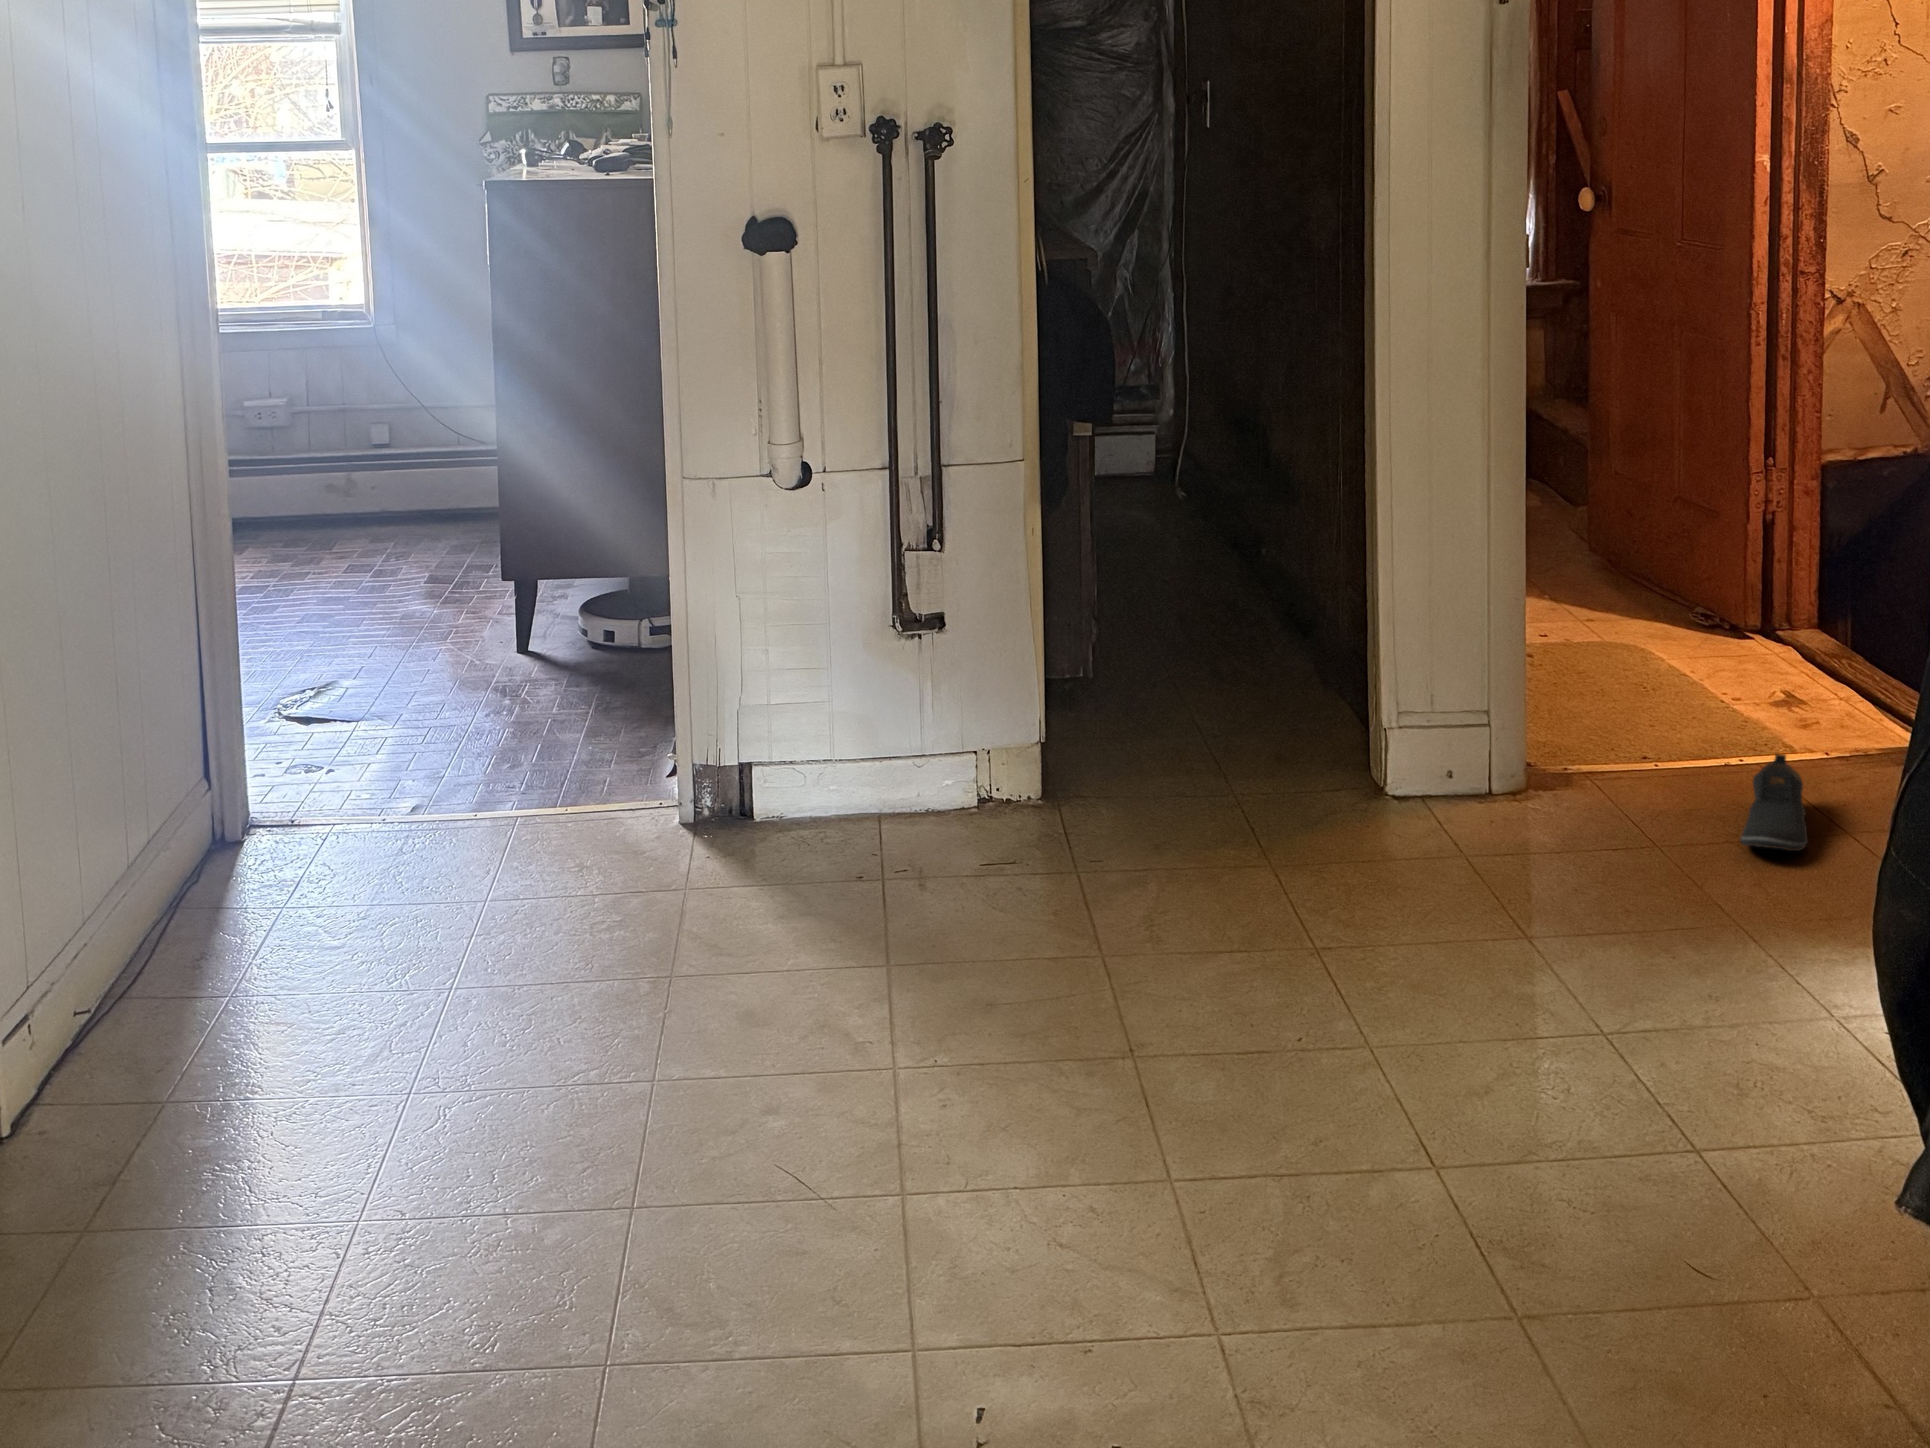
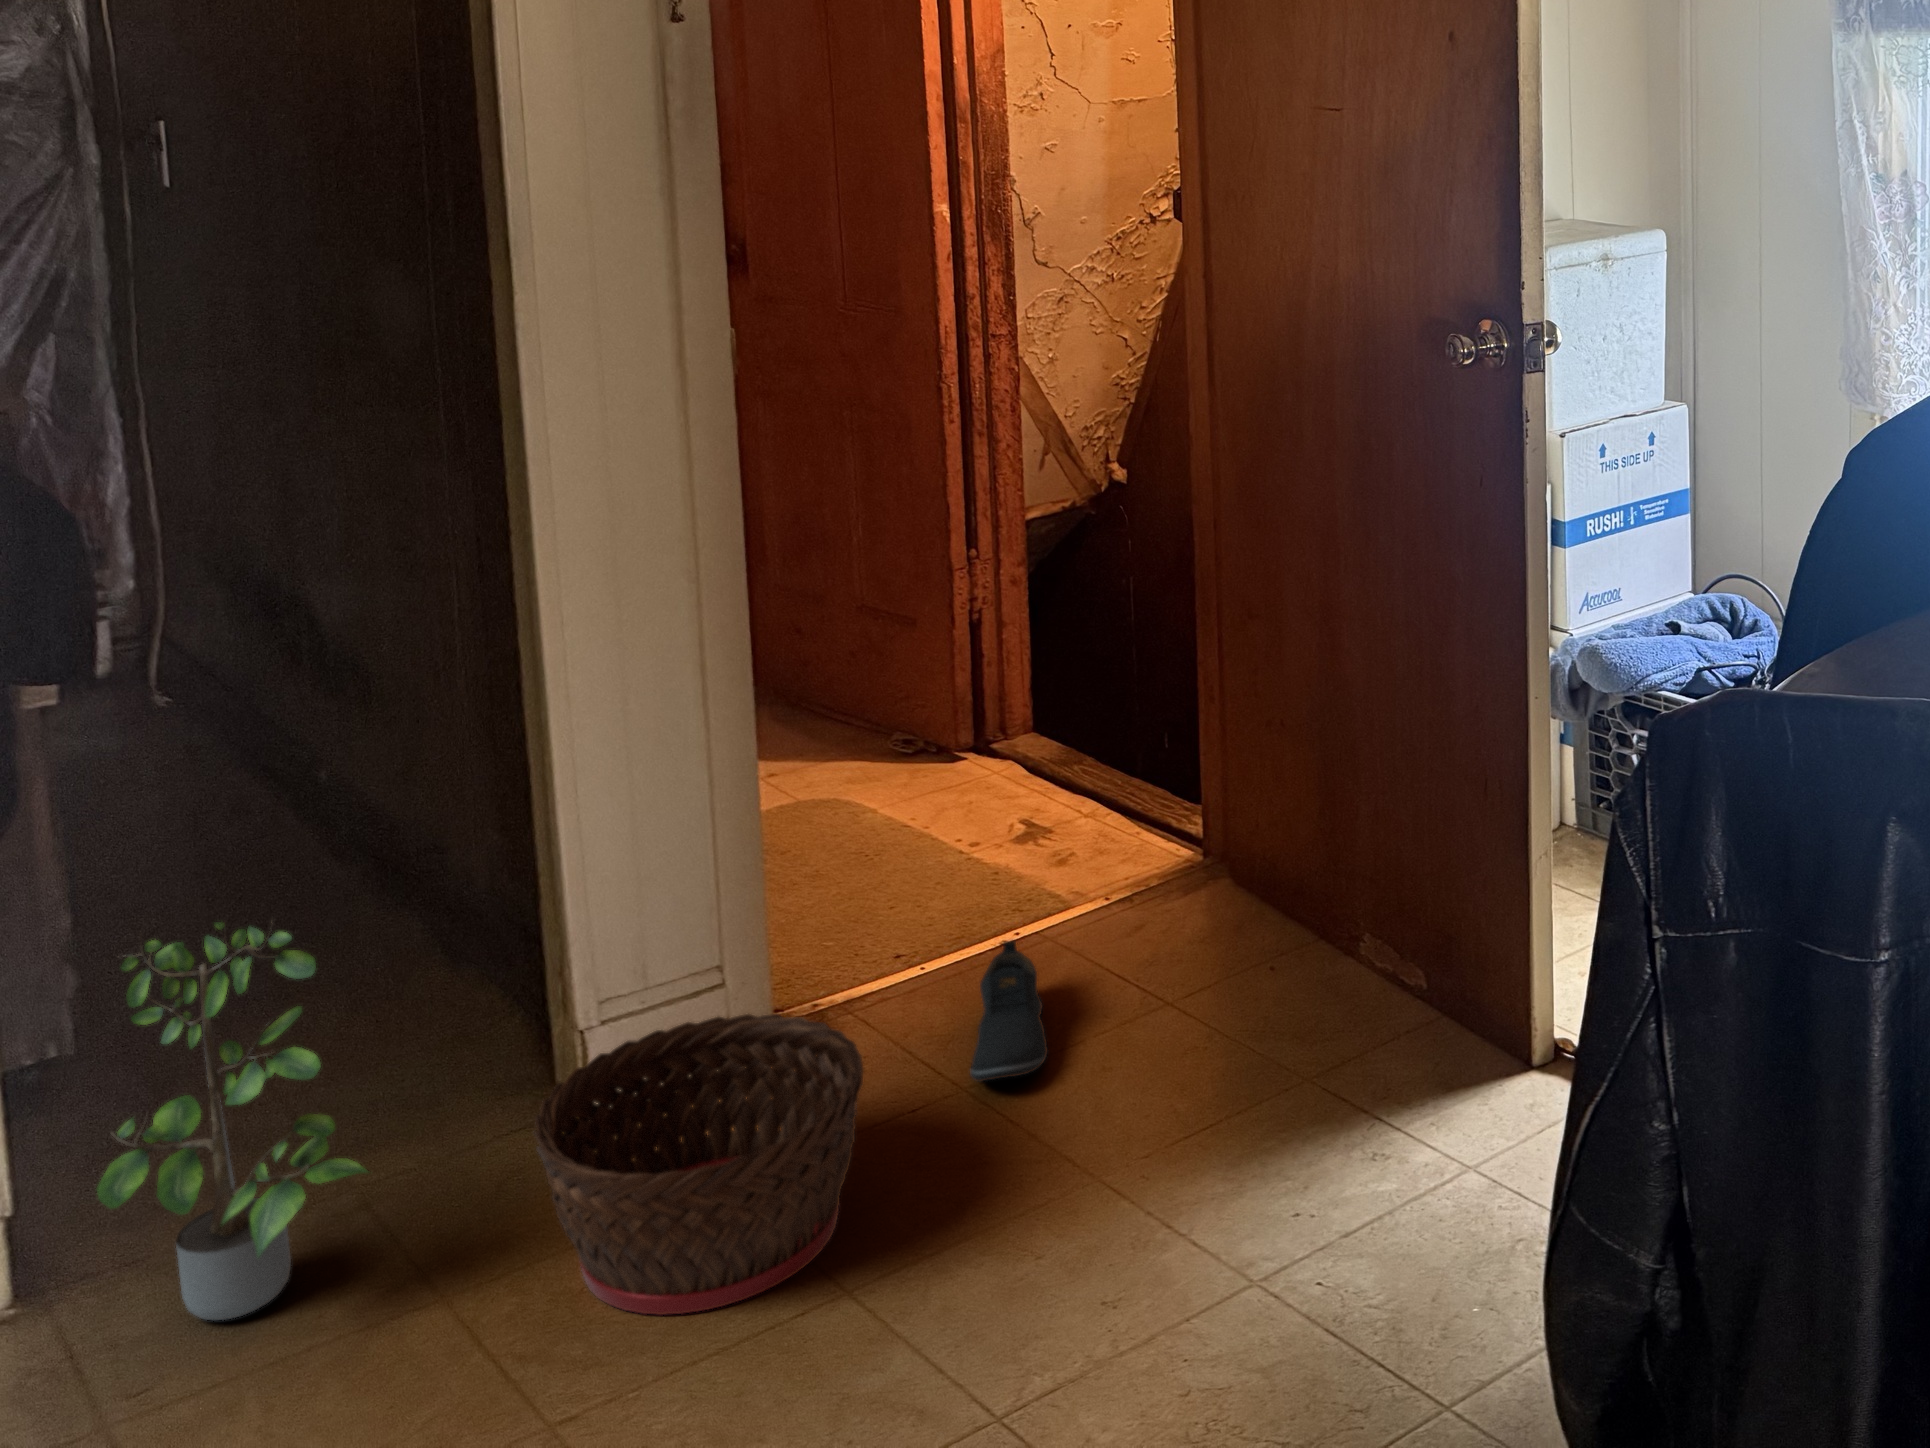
potted plant: none [1160,583,1319,851] -> present [97,922,368,1320]
basket: none [1421,736,1658,929] -> present [534,1014,863,1315]

